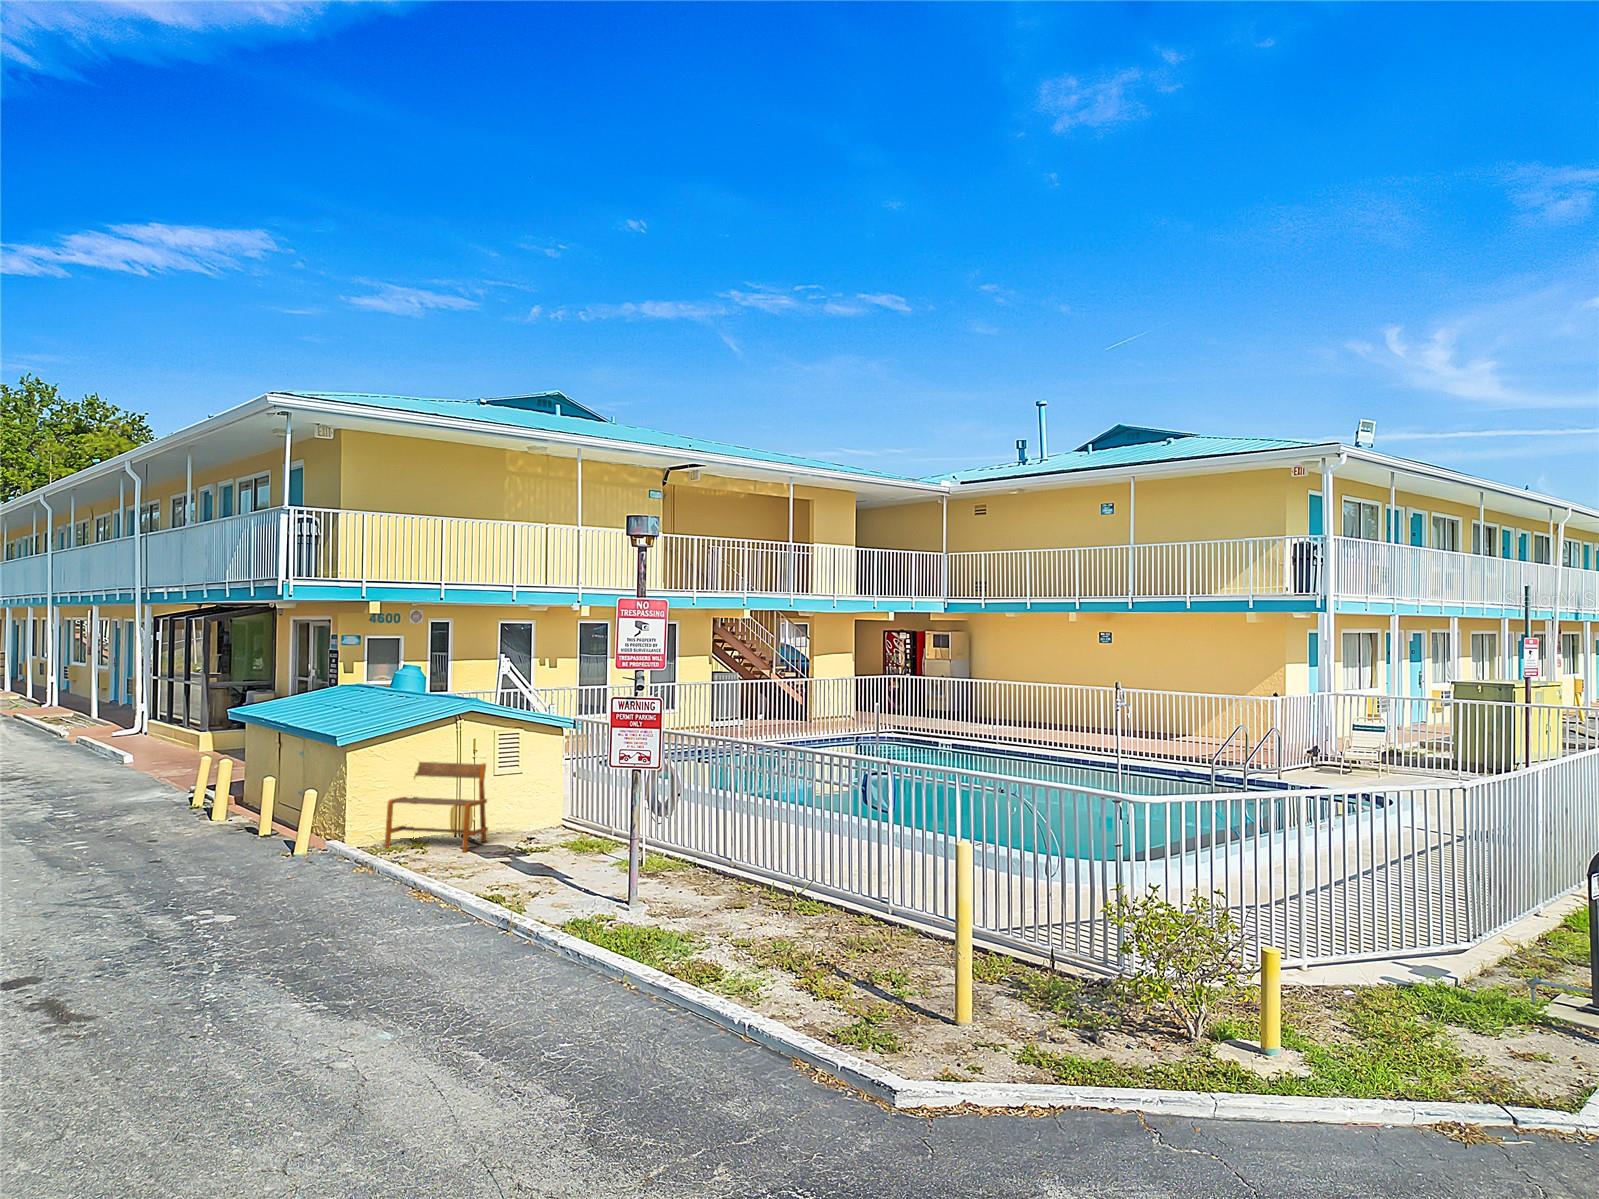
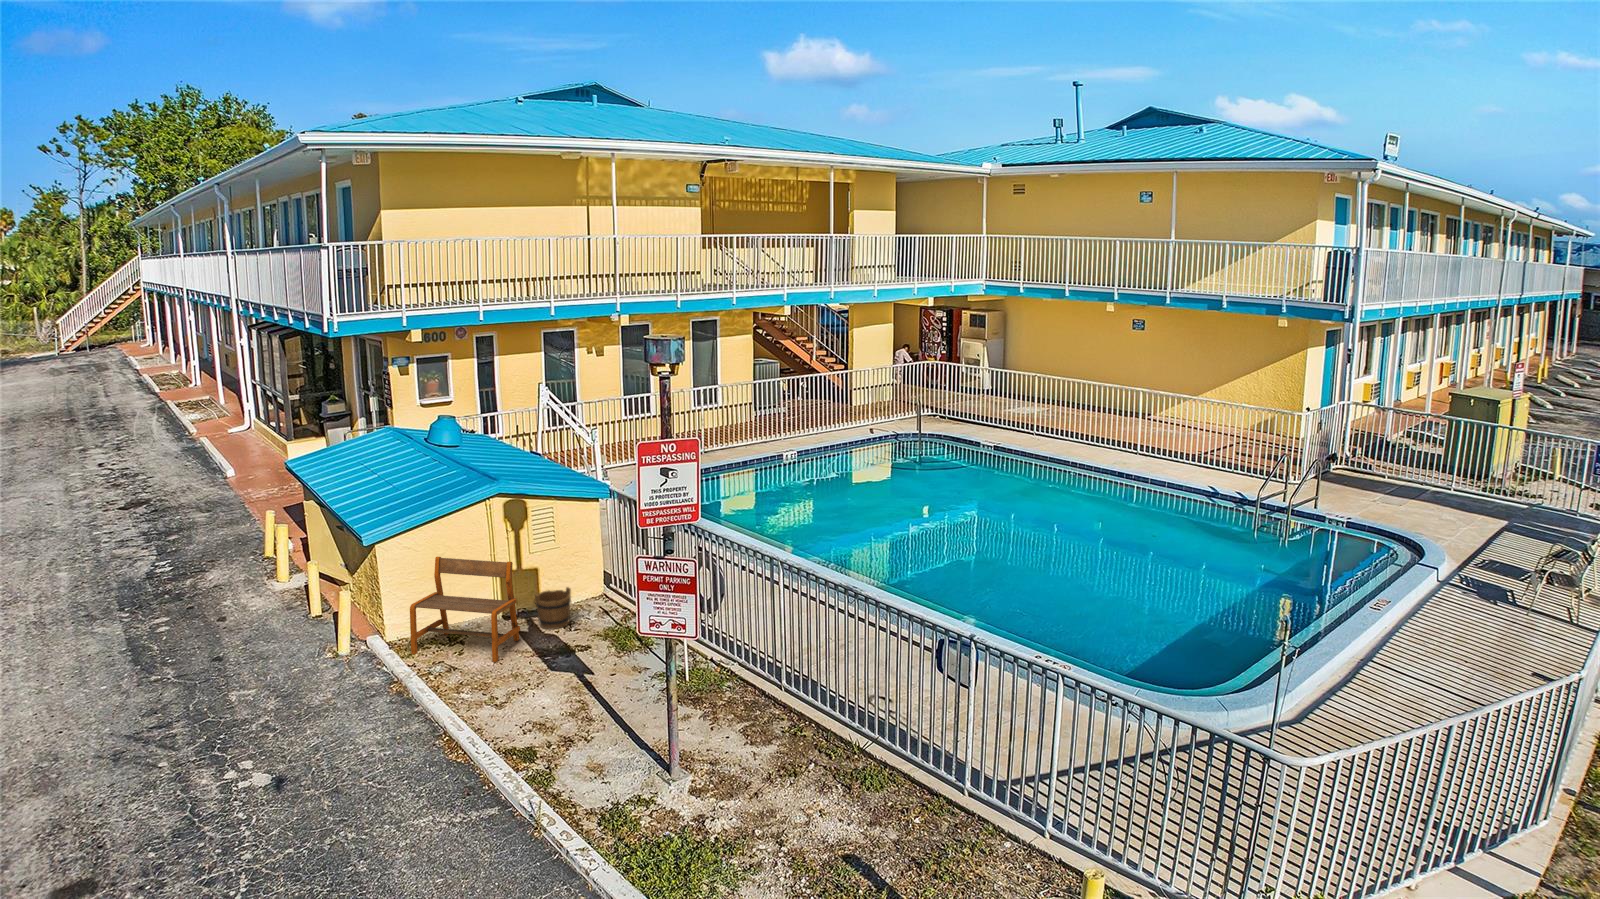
bucket: none [501,800,536,837] -> present [535,587,571,629]

